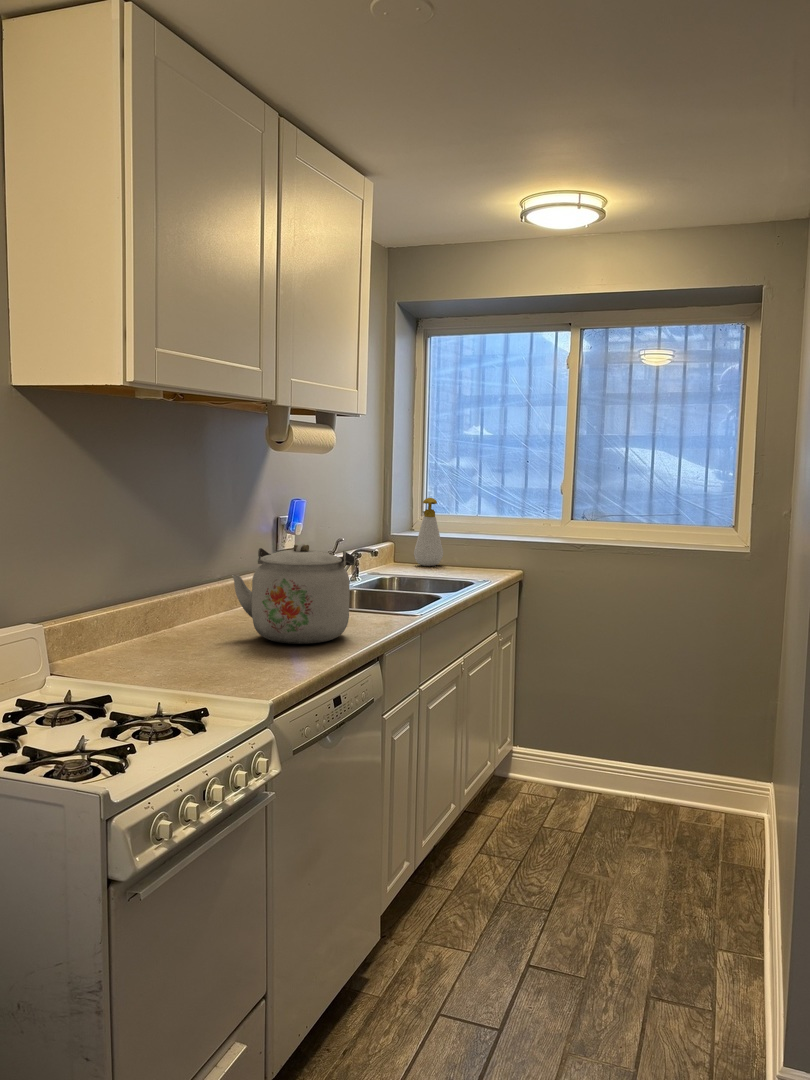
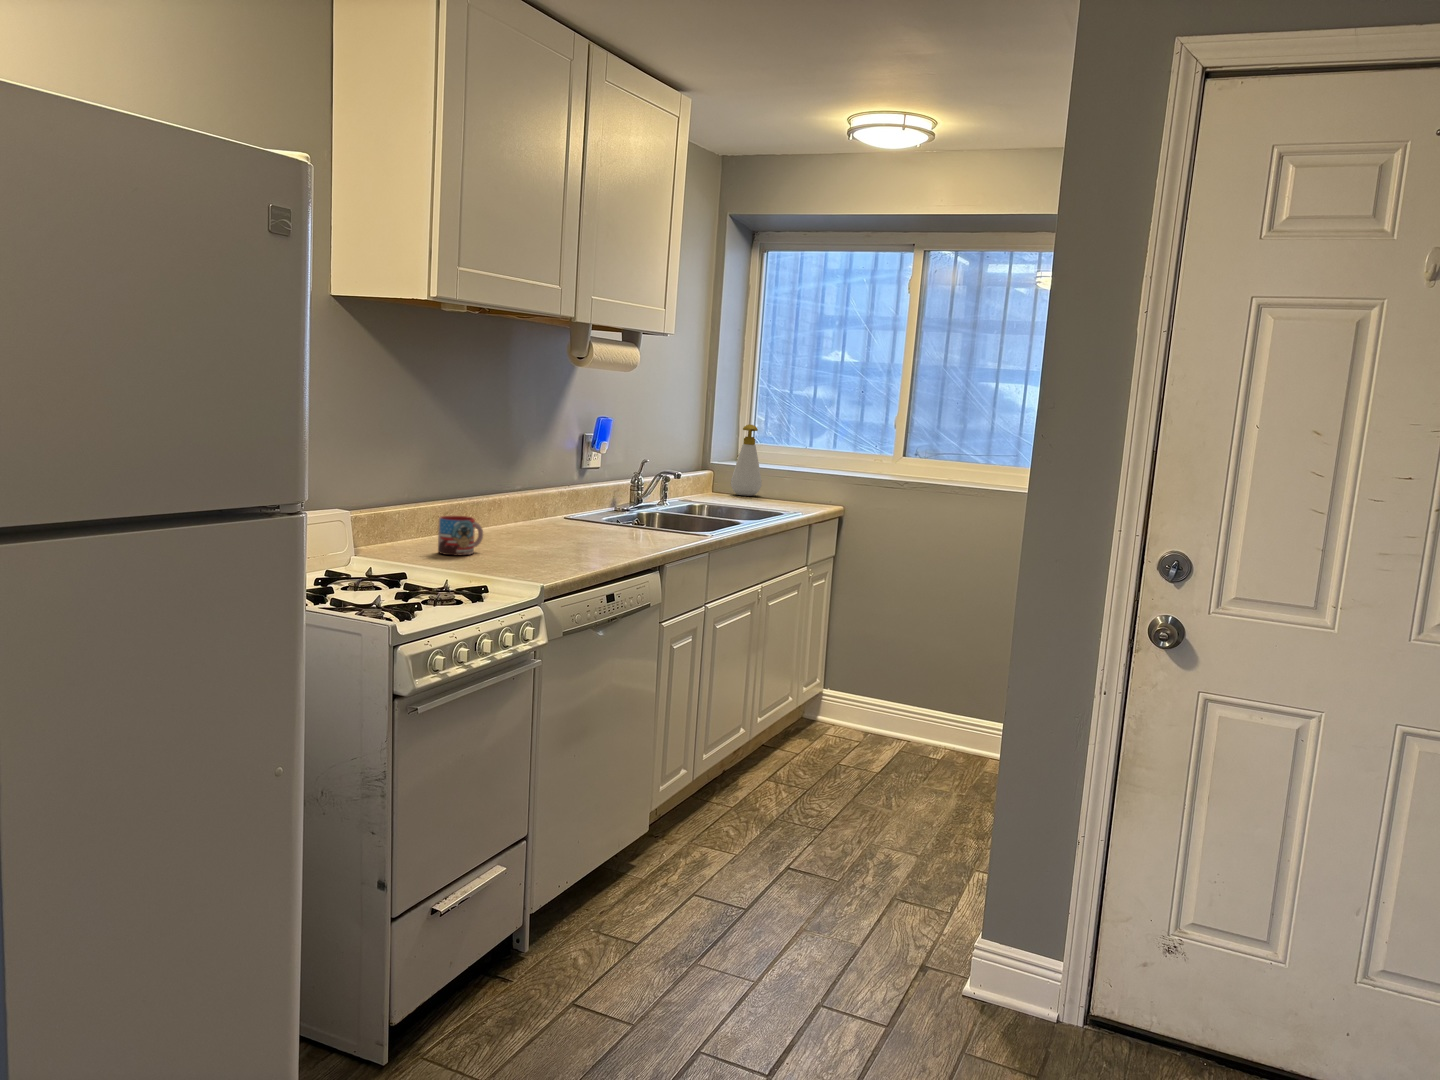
kettle: present [232,544,355,644] -> none [526,455,644,548]
mug: none [143,620,192,666] -> present [438,516,483,555]

